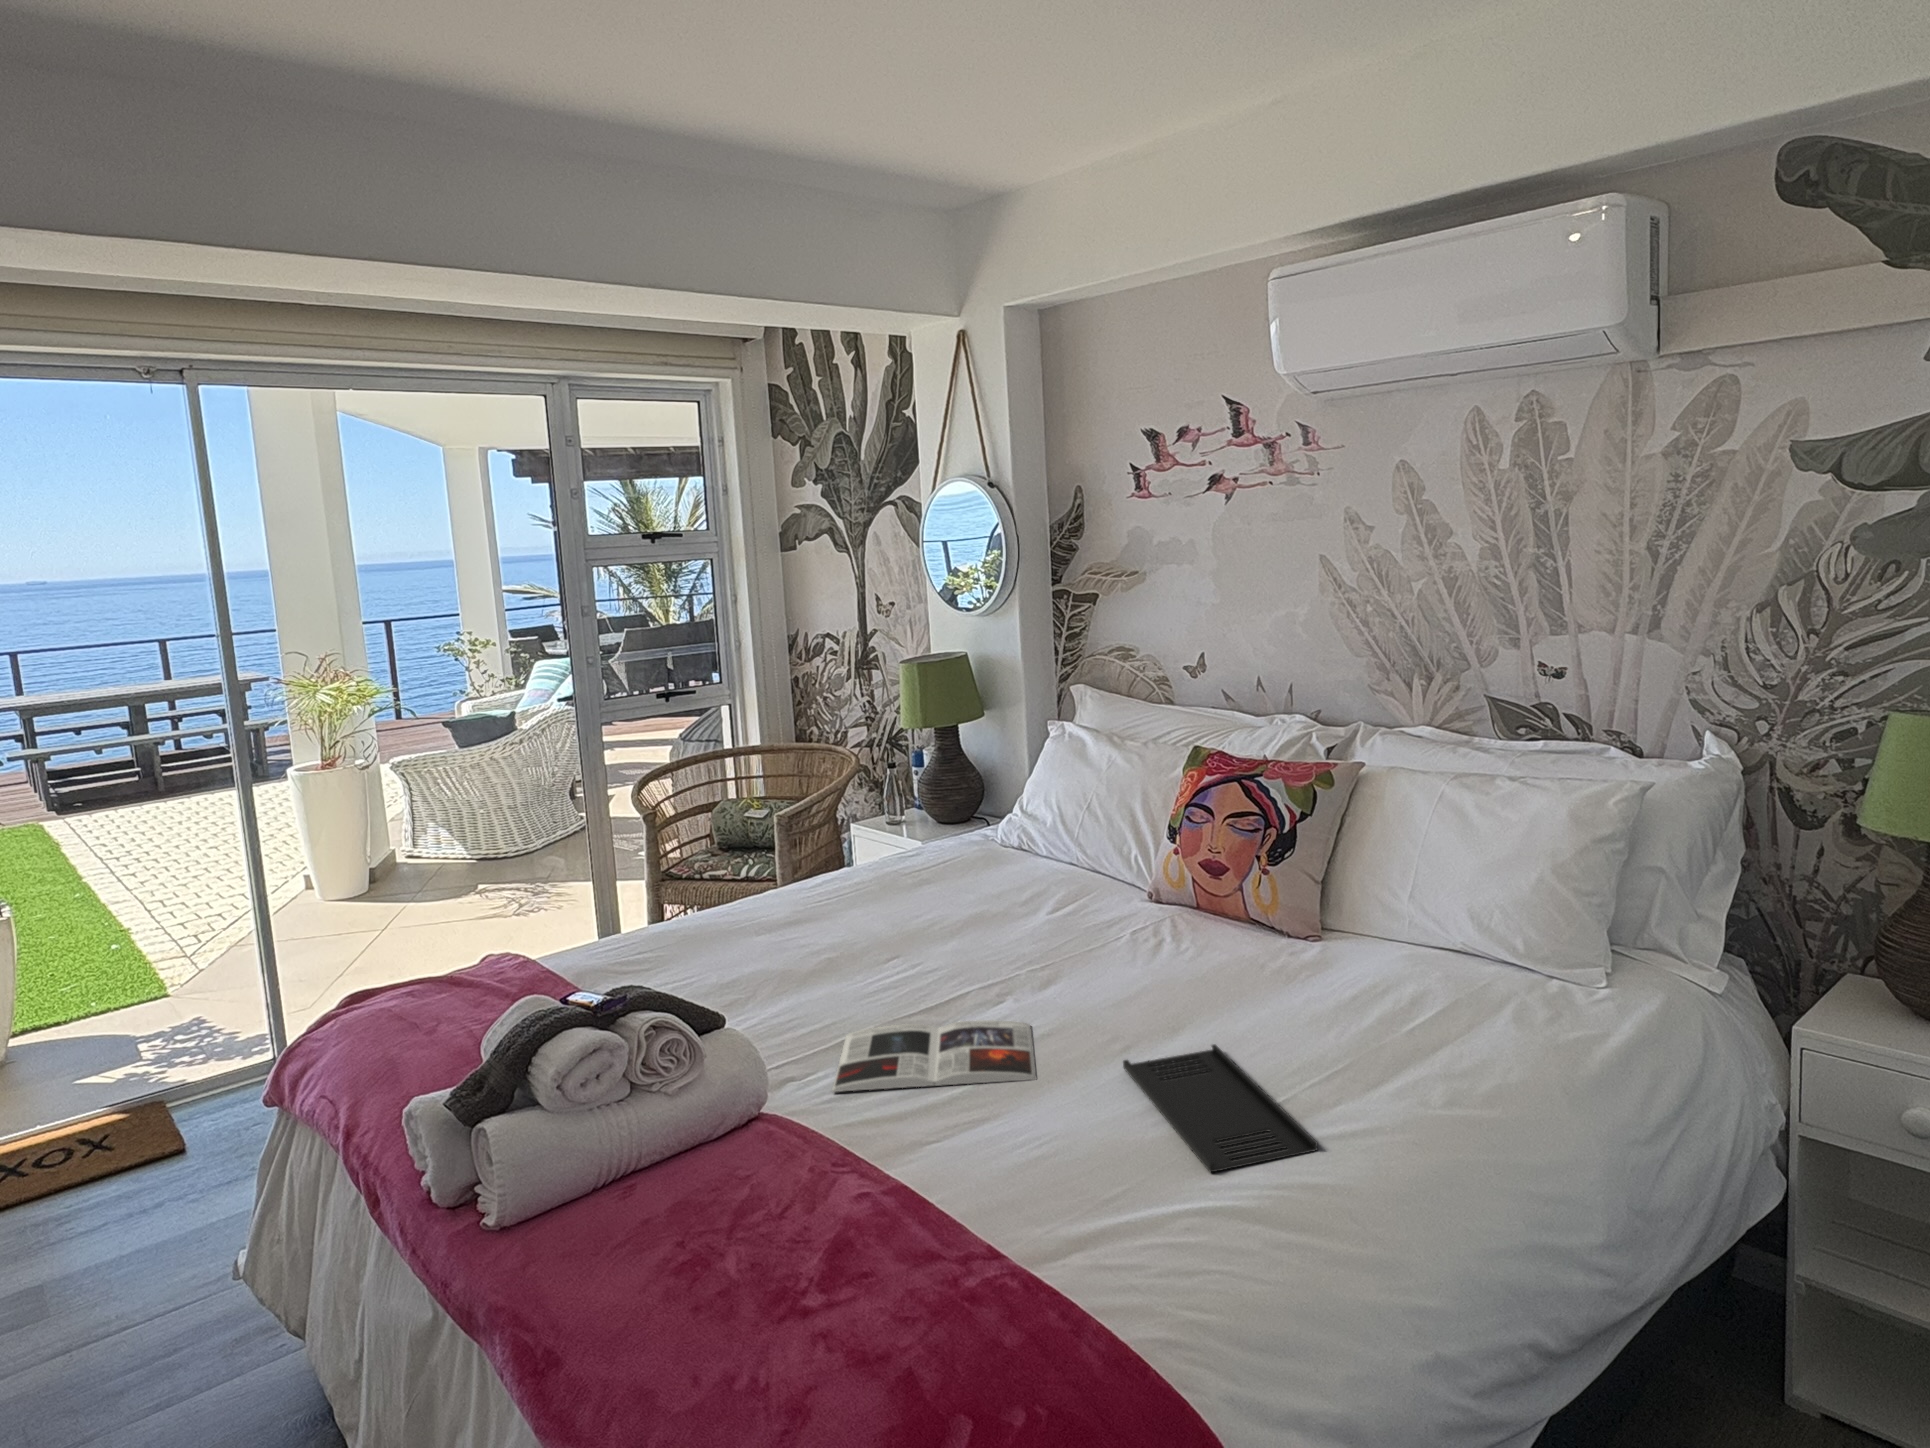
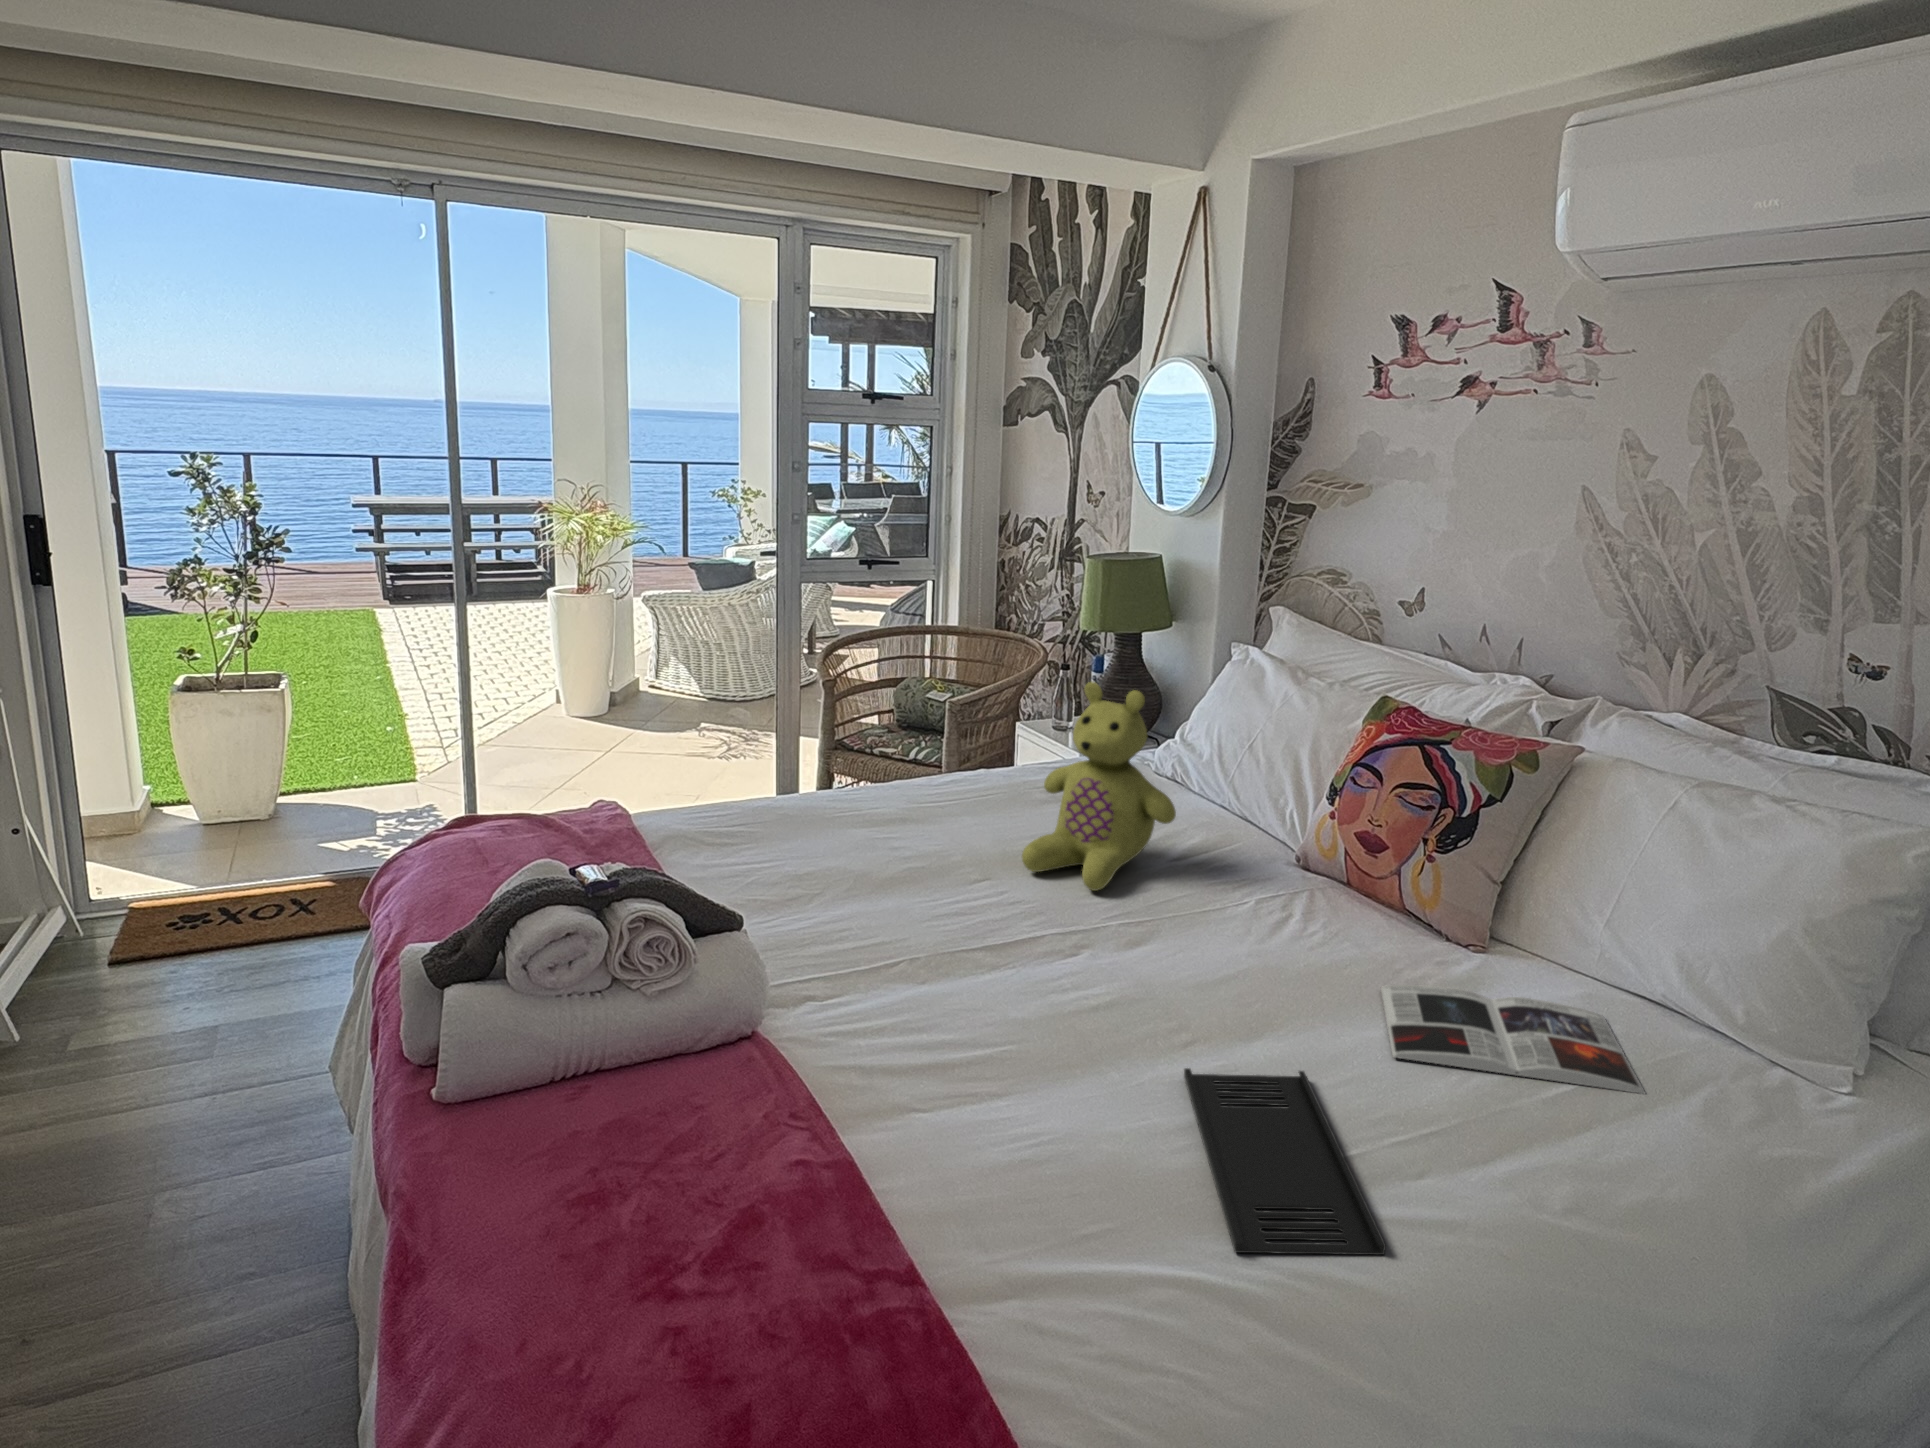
stuffed bear: none [917,766,1047,949] -> present [1022,682,1176,891]
magazine: present [832,1020,1036,1092] -> present [1381,985,1645,1094]

